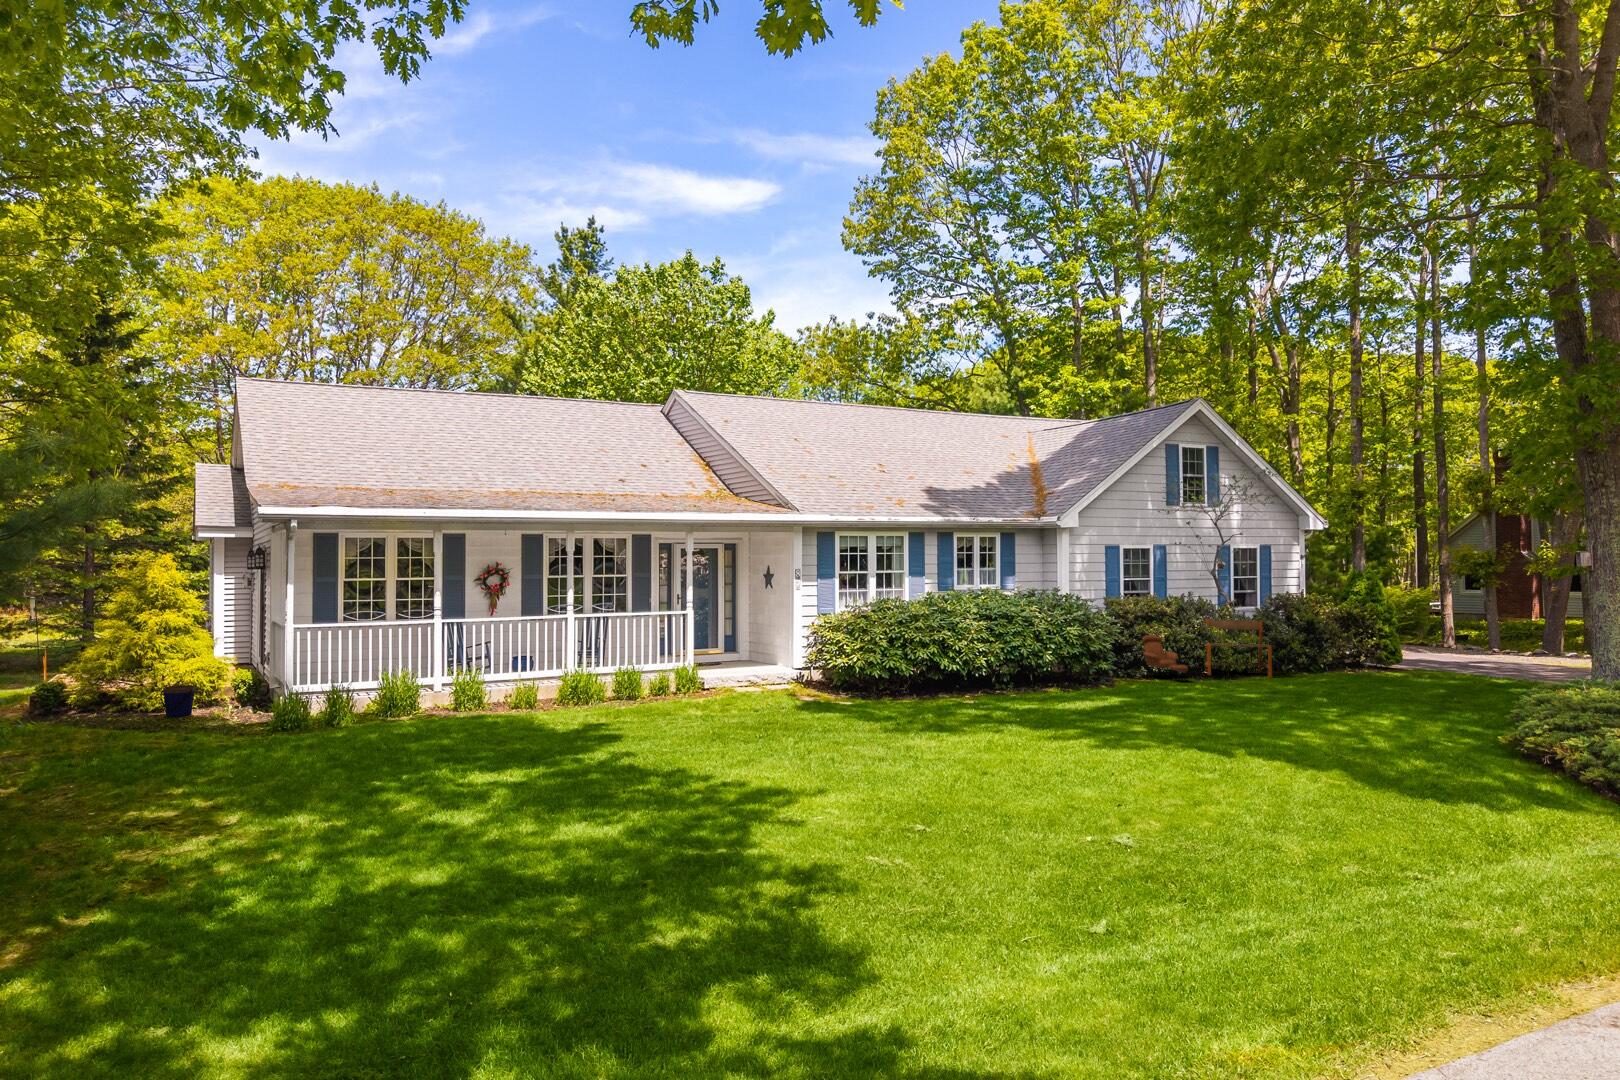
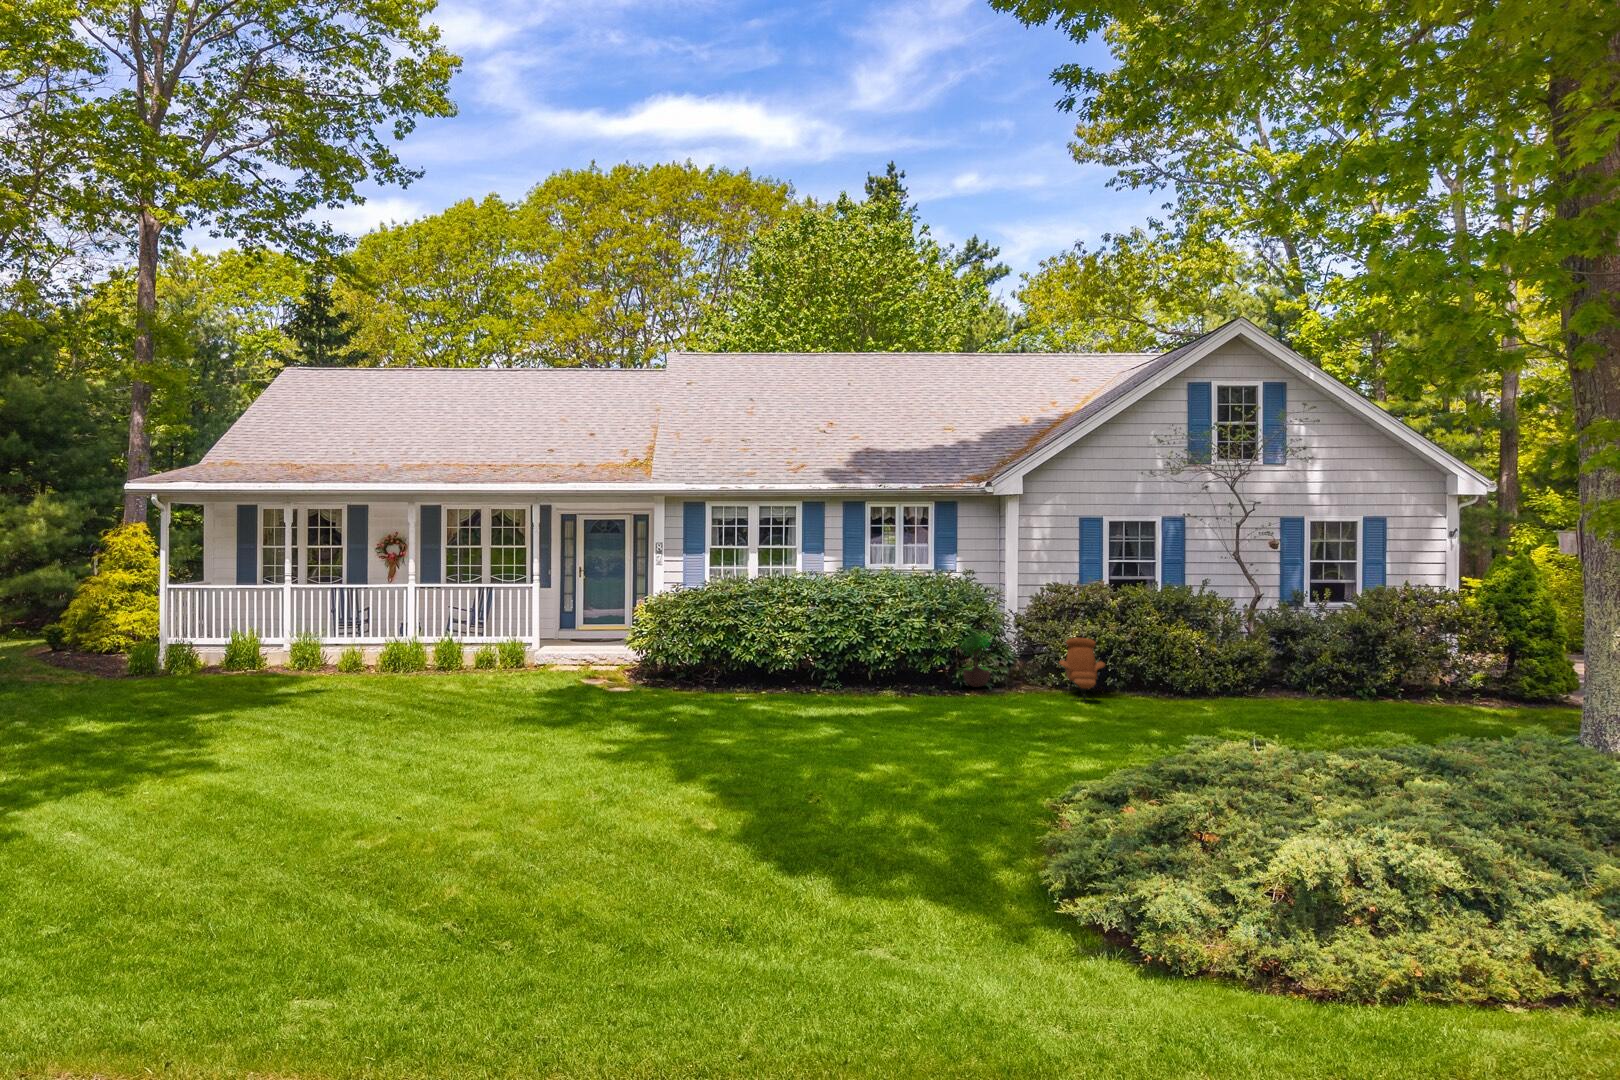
bench: present [1205,619,1272,678] -> none [1161,620,1259,708]
potted tree: none [1076,631,1104,678] -> present [961,632,990,687]
bucket: present [160,685,195,717] -> none [67,632,97,658]

